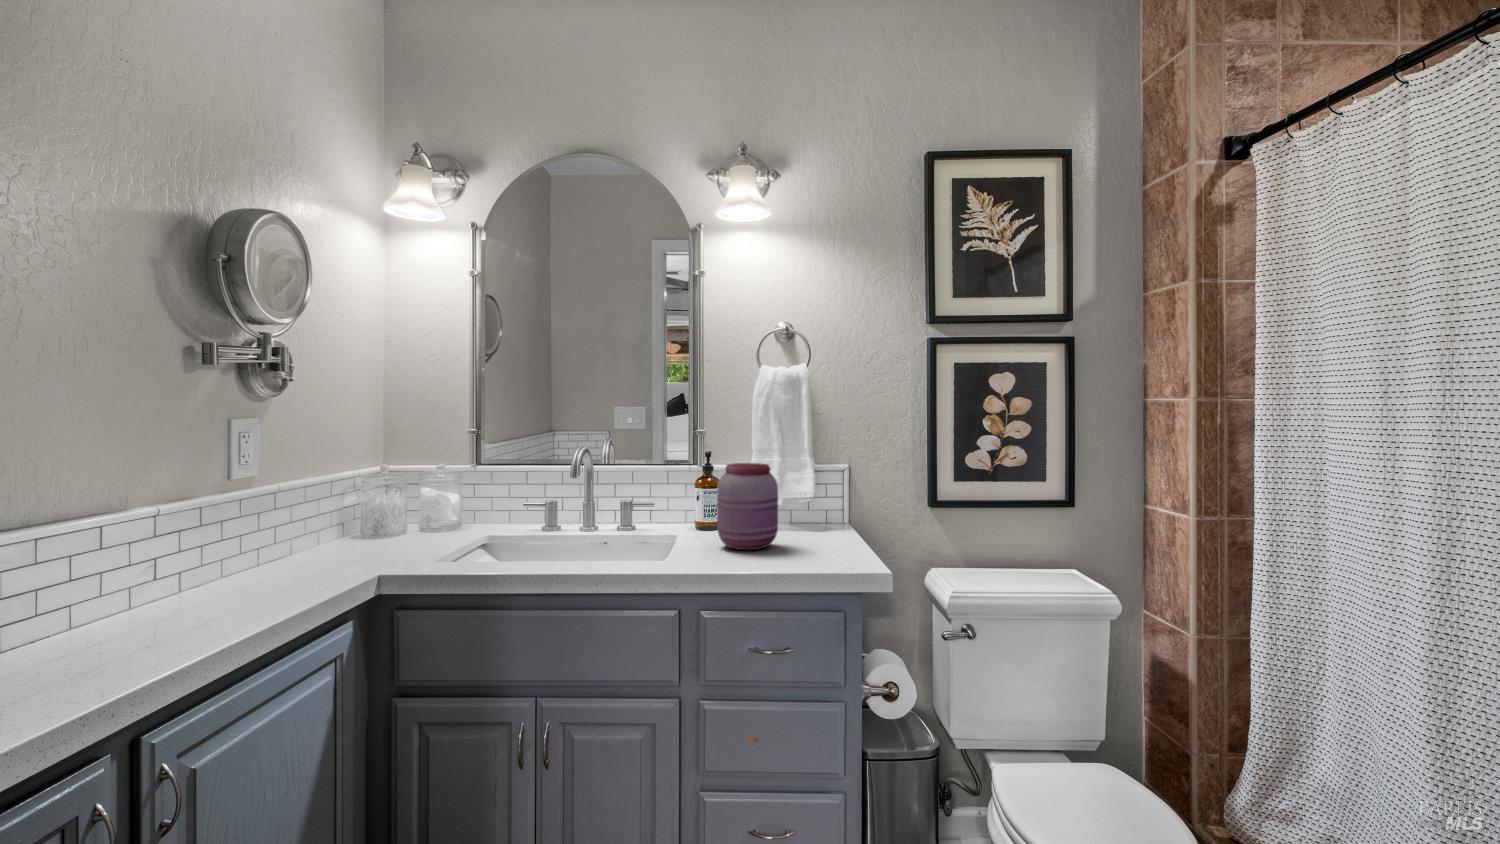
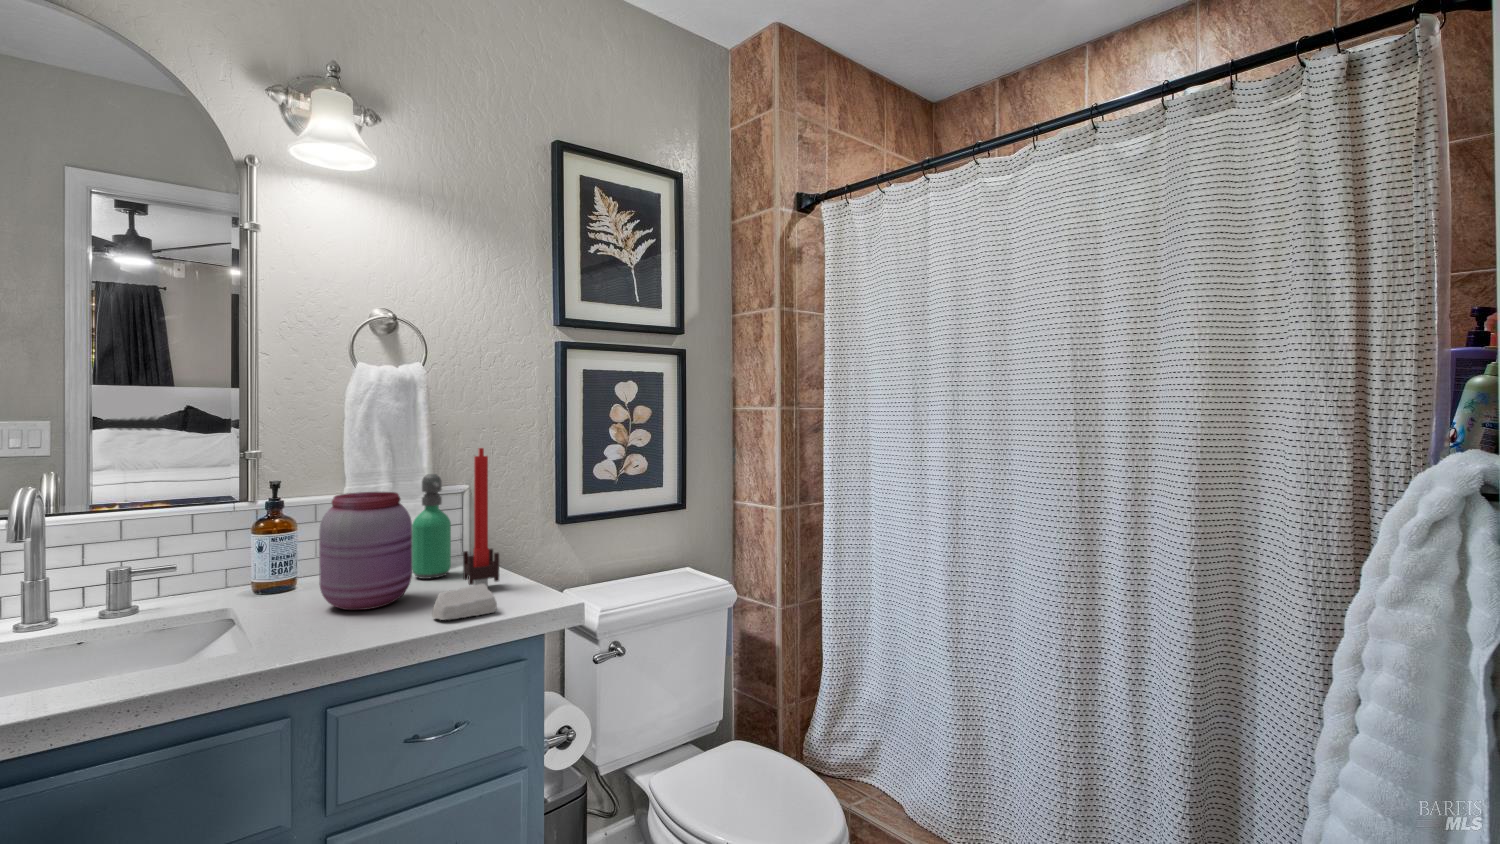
candle: none [817,432,842,550] -> present [463,448,499,588]
soap dispenser: none [793,453,822,538] -> present [412,474,451,579]
soap bar: none [774,542,820,566] -> present [432,584,497,620]

